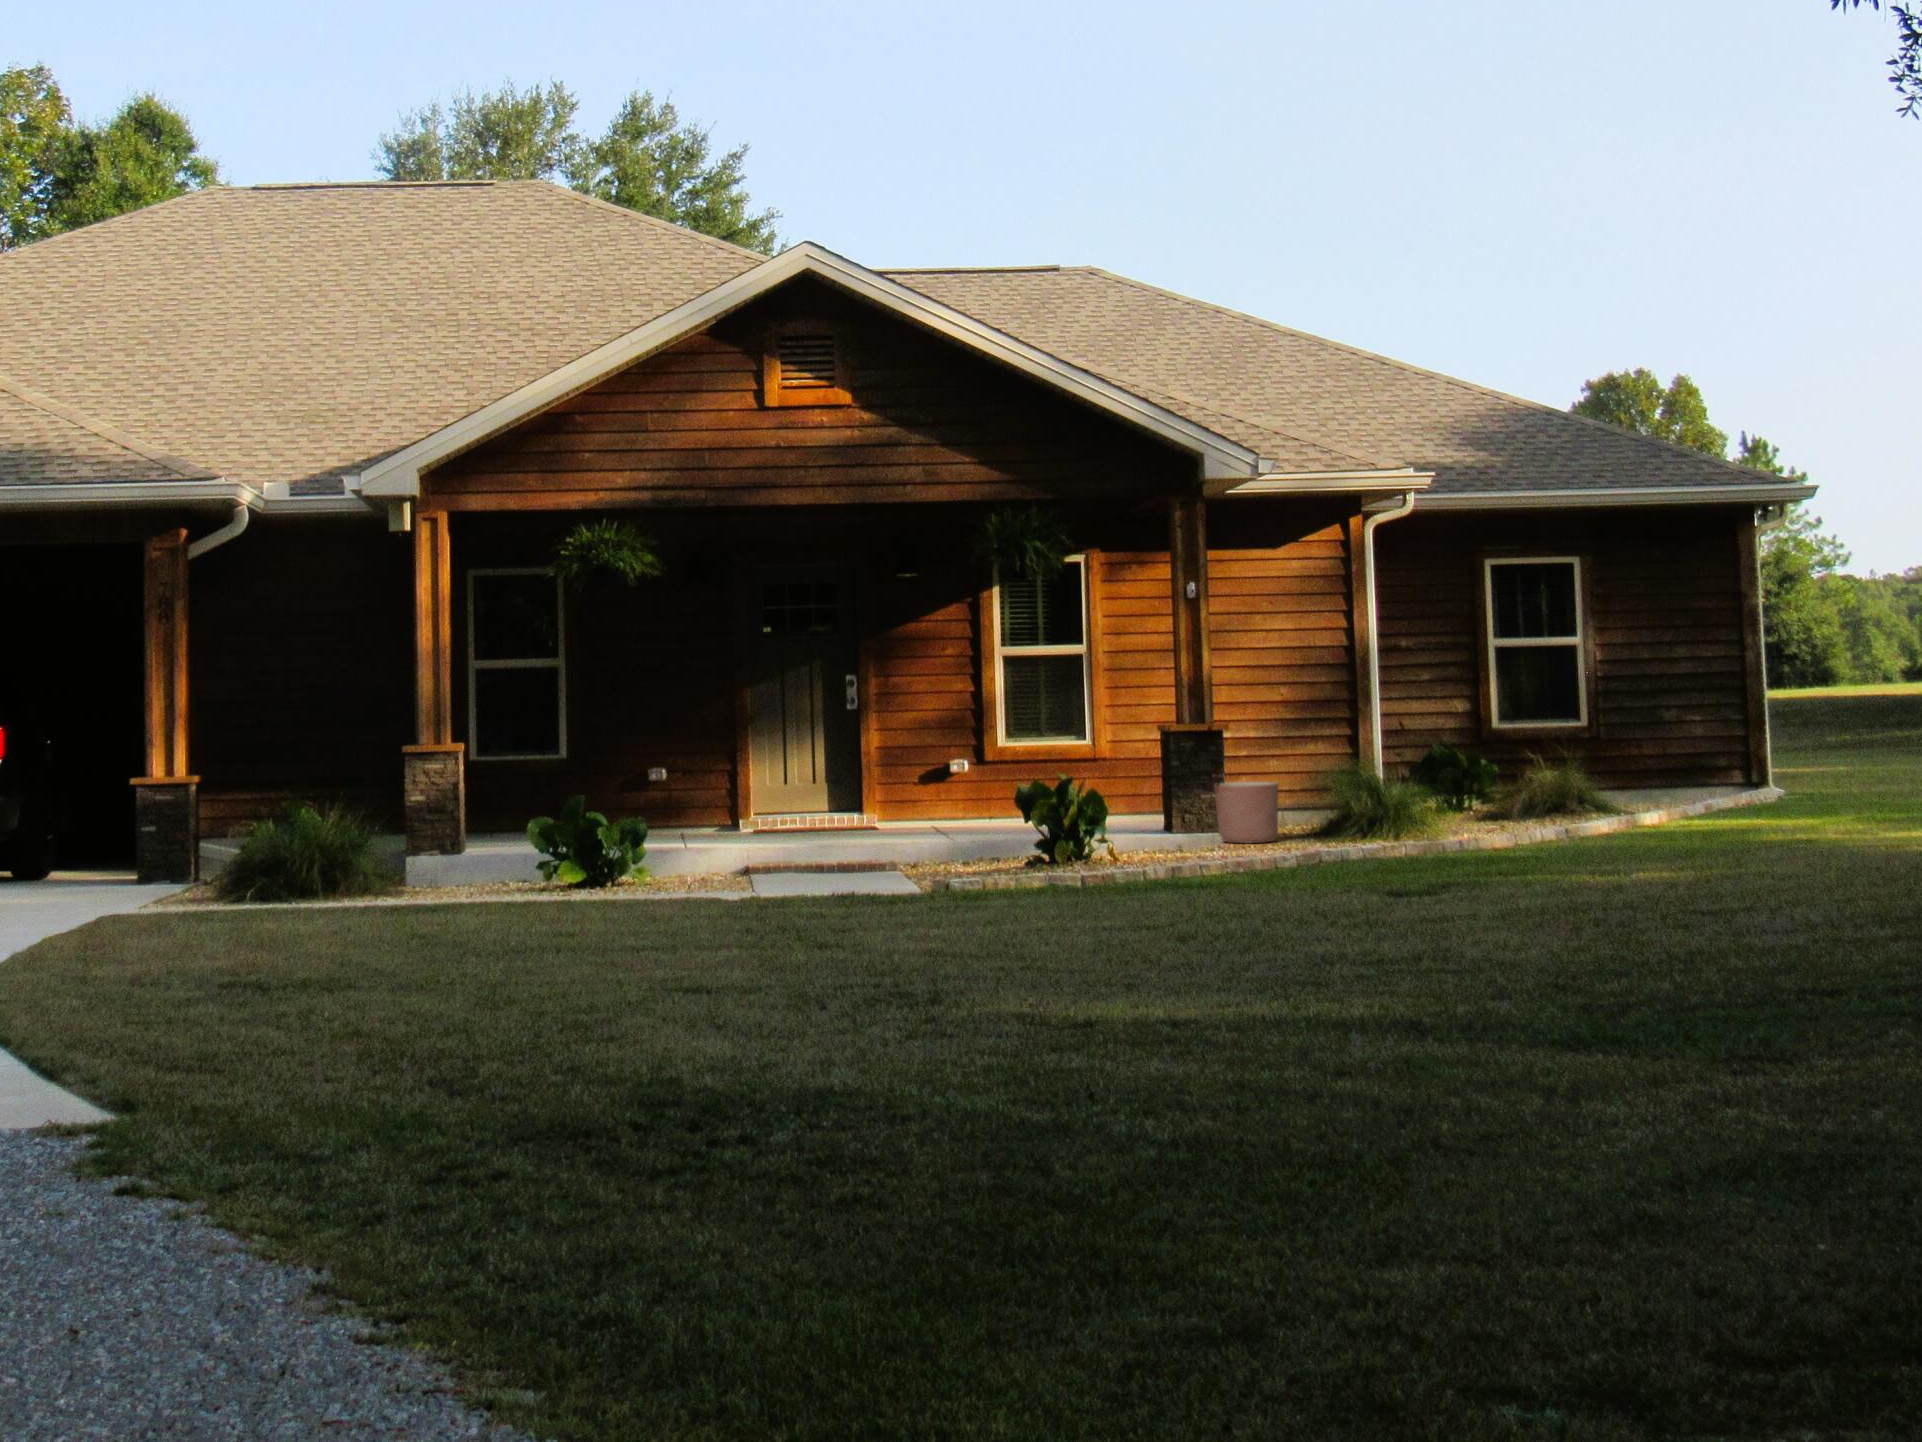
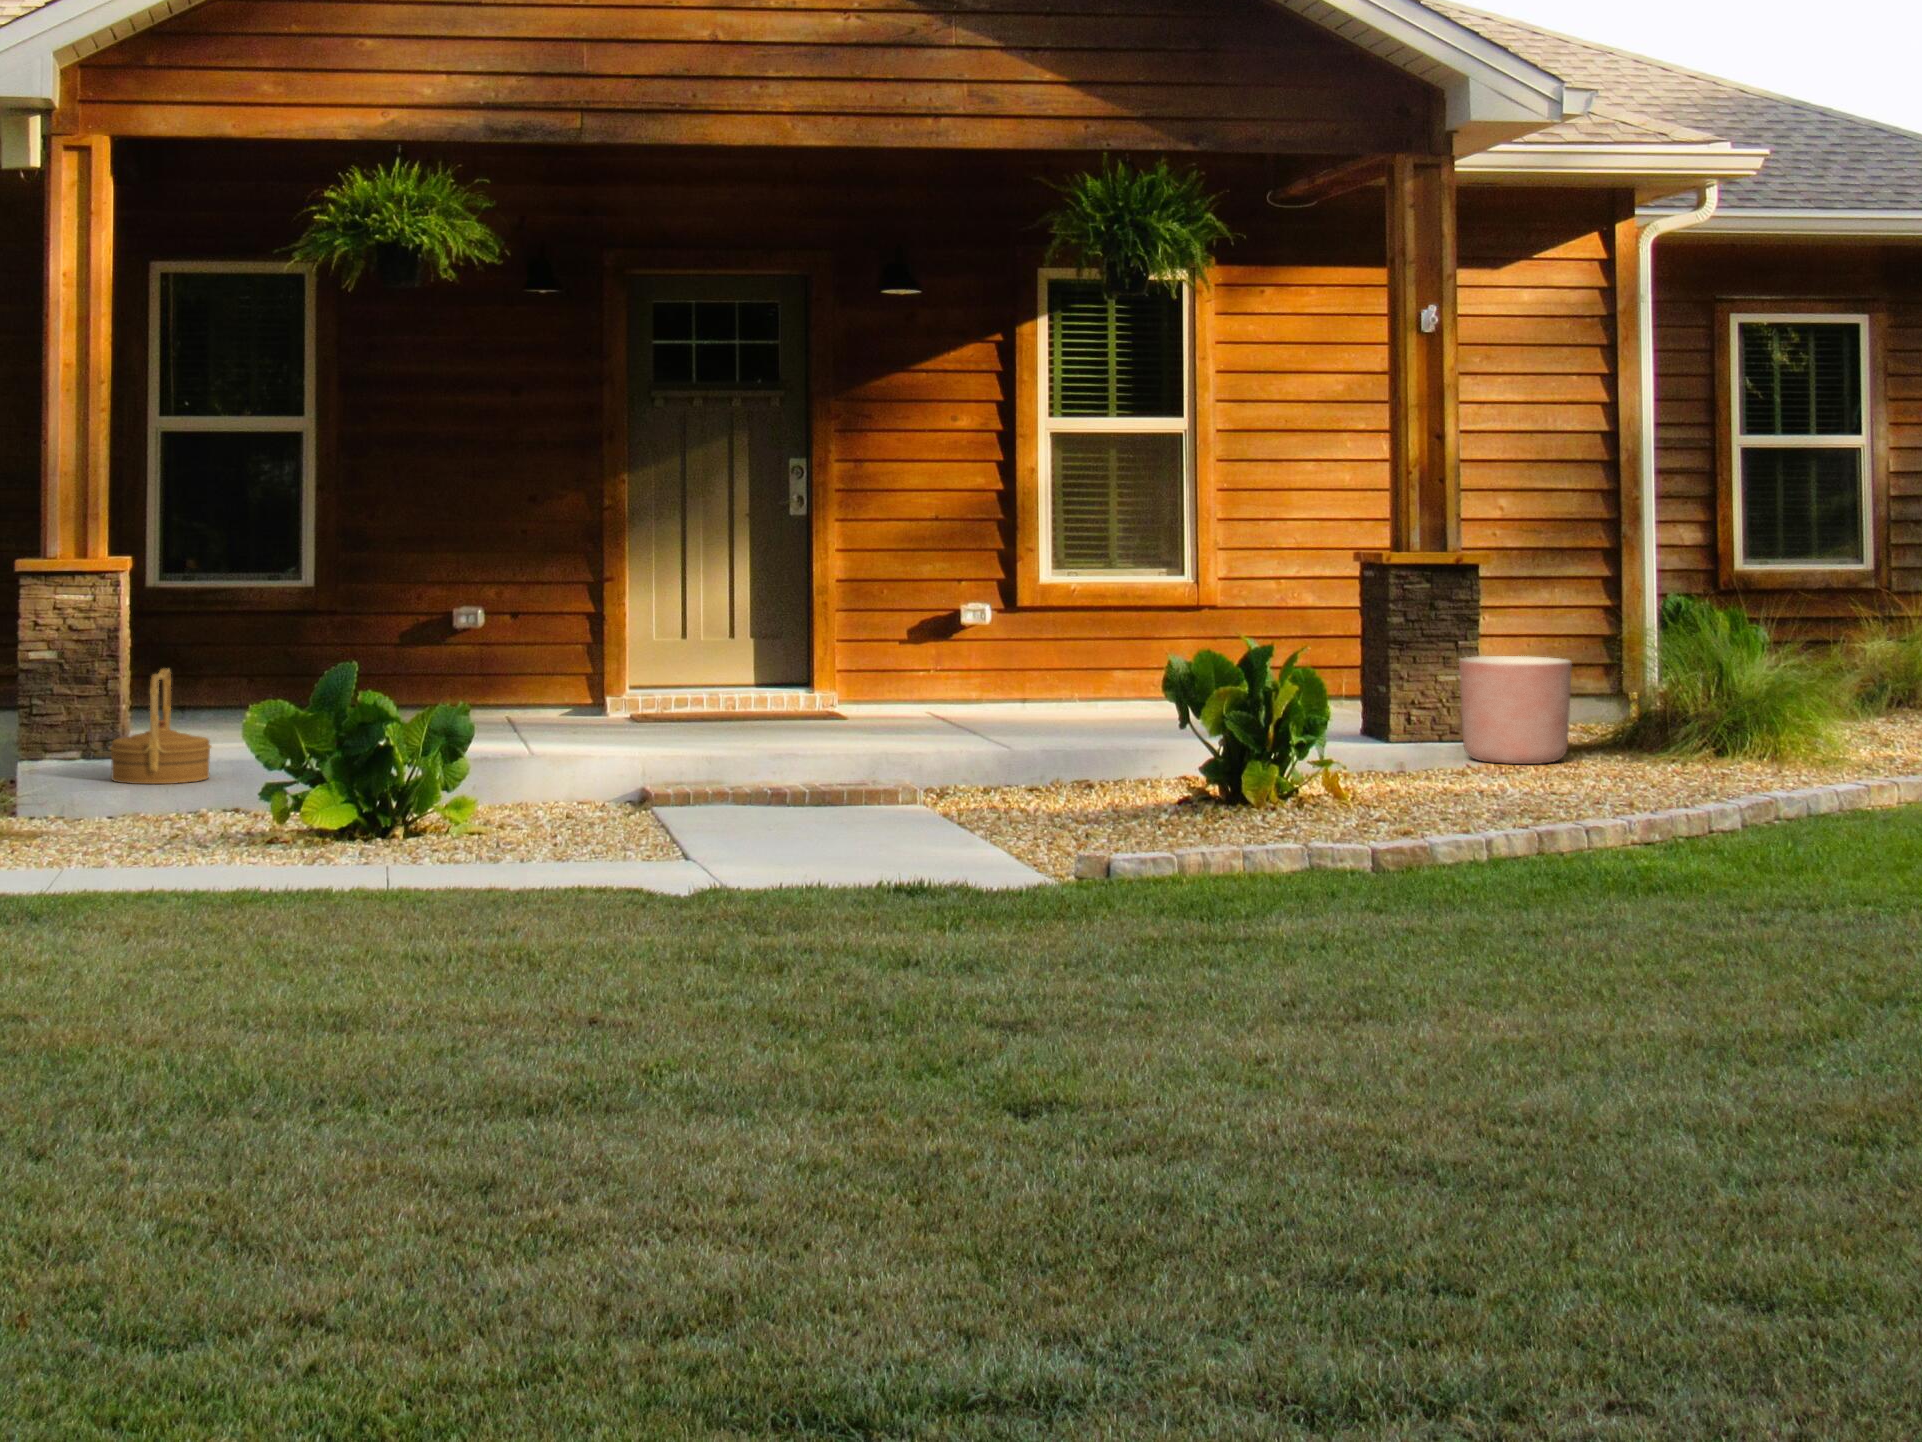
woven basket: none [455,805,510,868] -> present [110,669,211,784]

